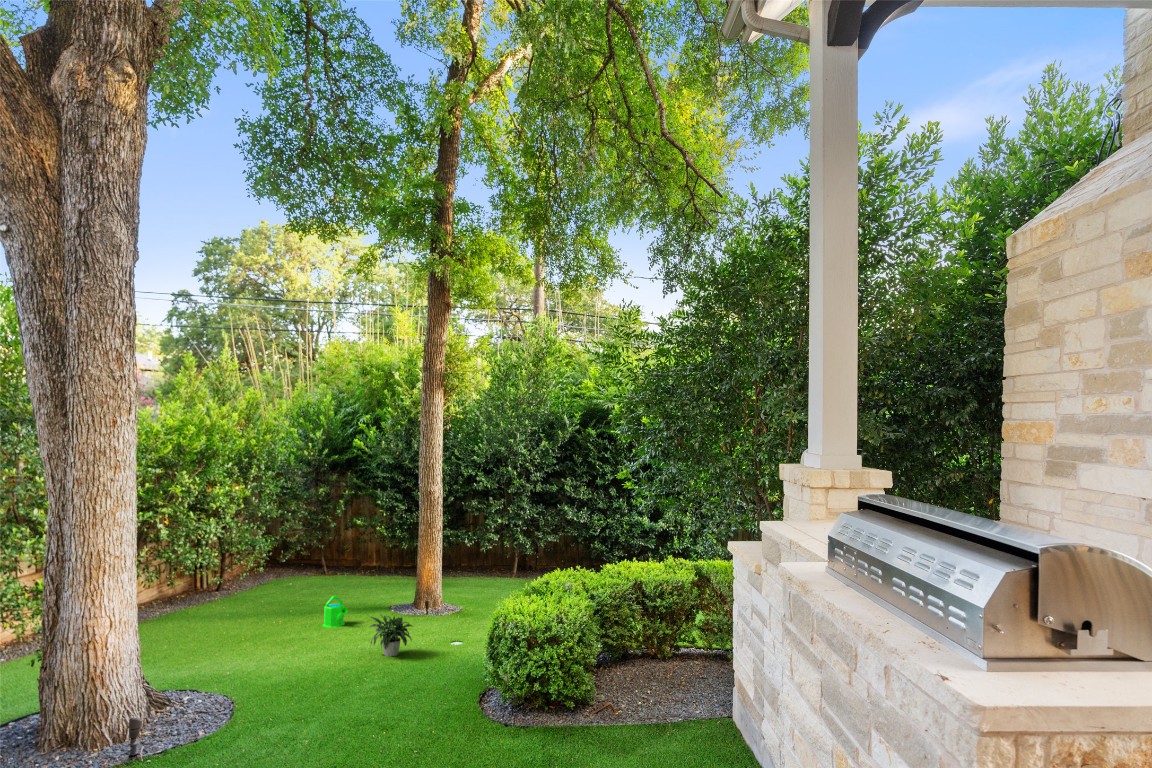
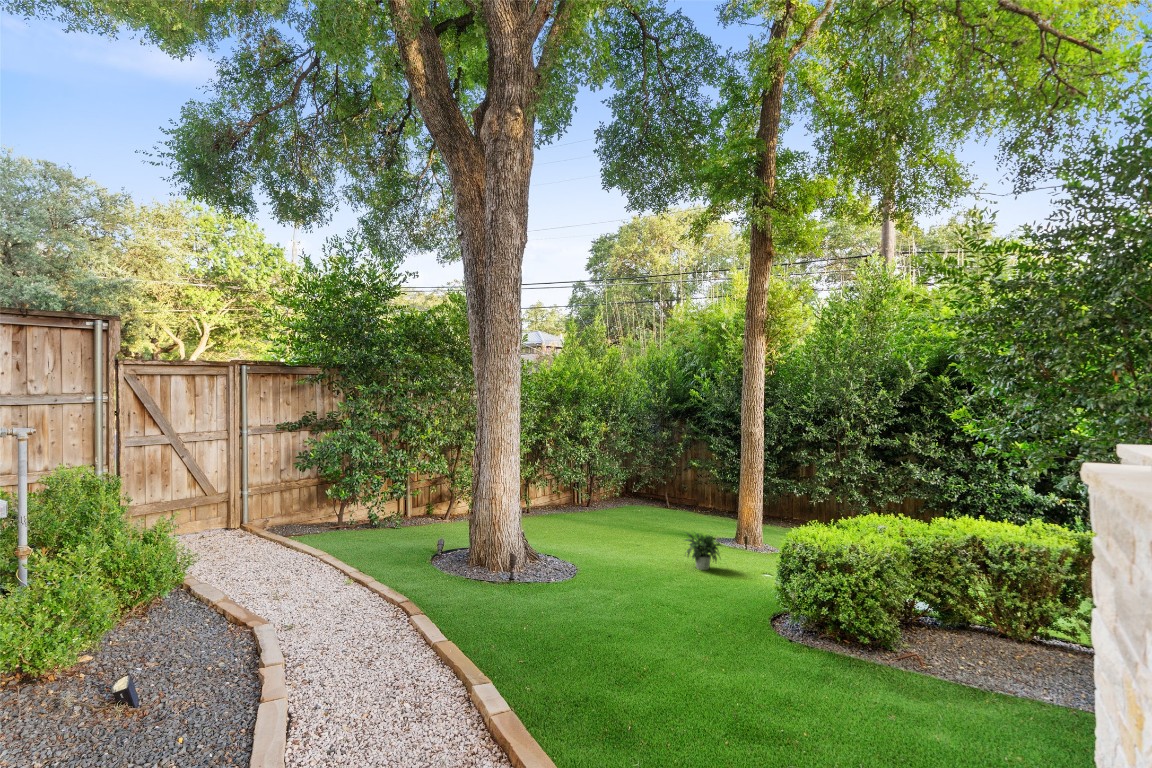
watering can: present [323,596,348,627] -> none [655,516,675,543]

